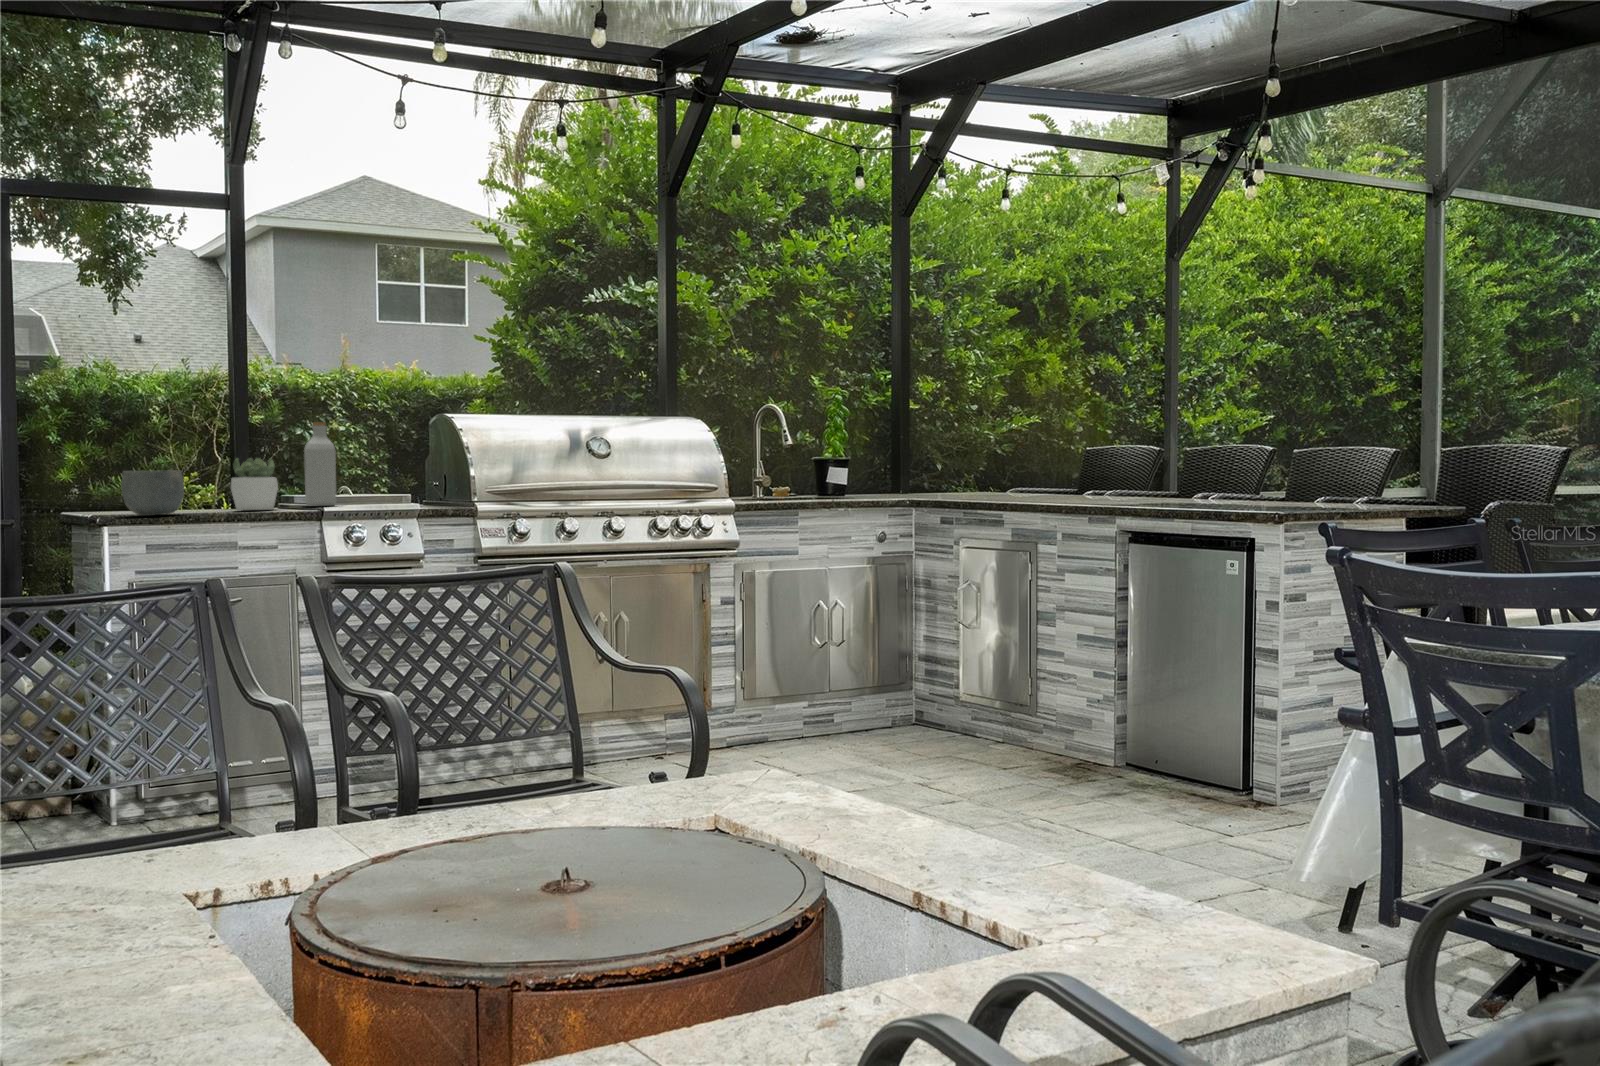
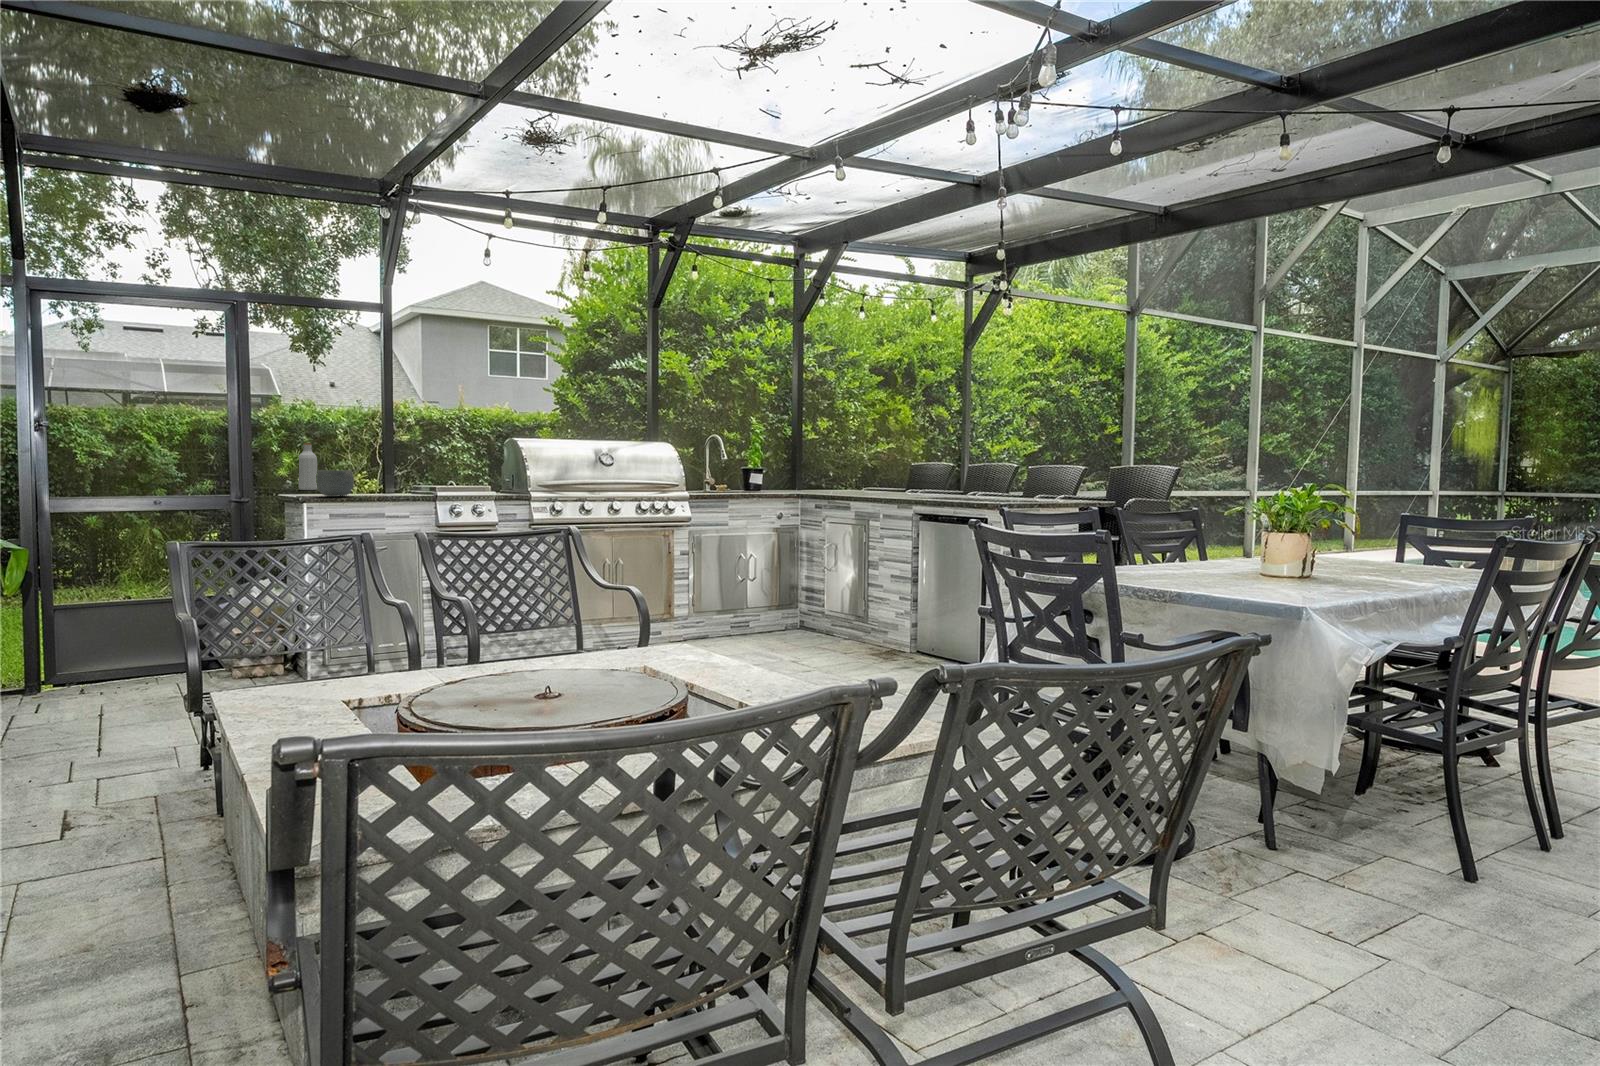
bottle: present [304,422,337,506] -> present [299,443,317,490]
succulent plant: present [231,458,278,510] -> none [382,463,411,495]

